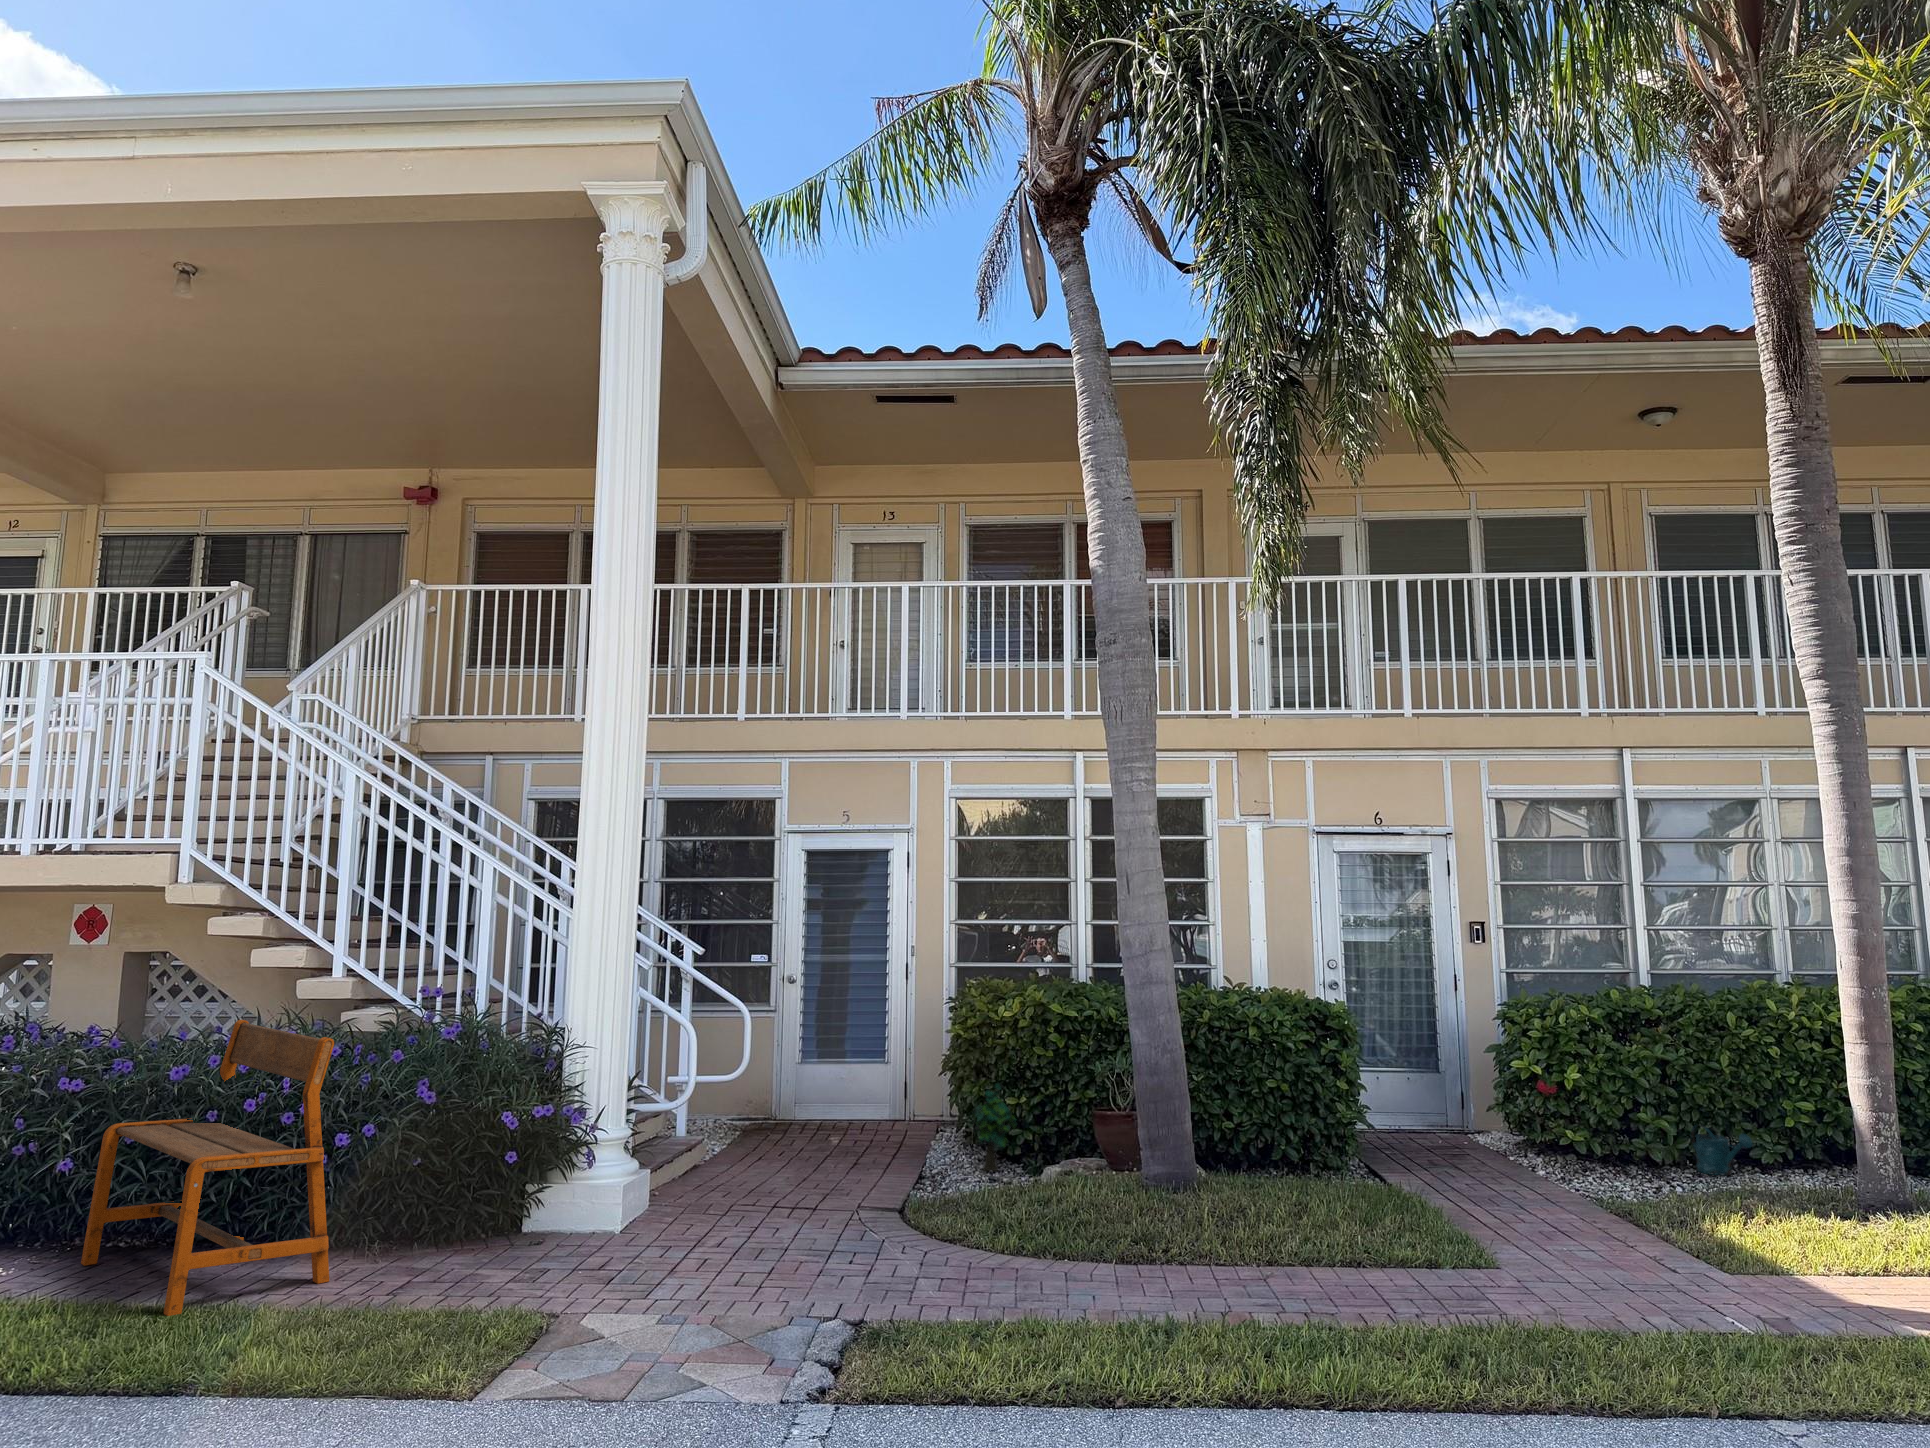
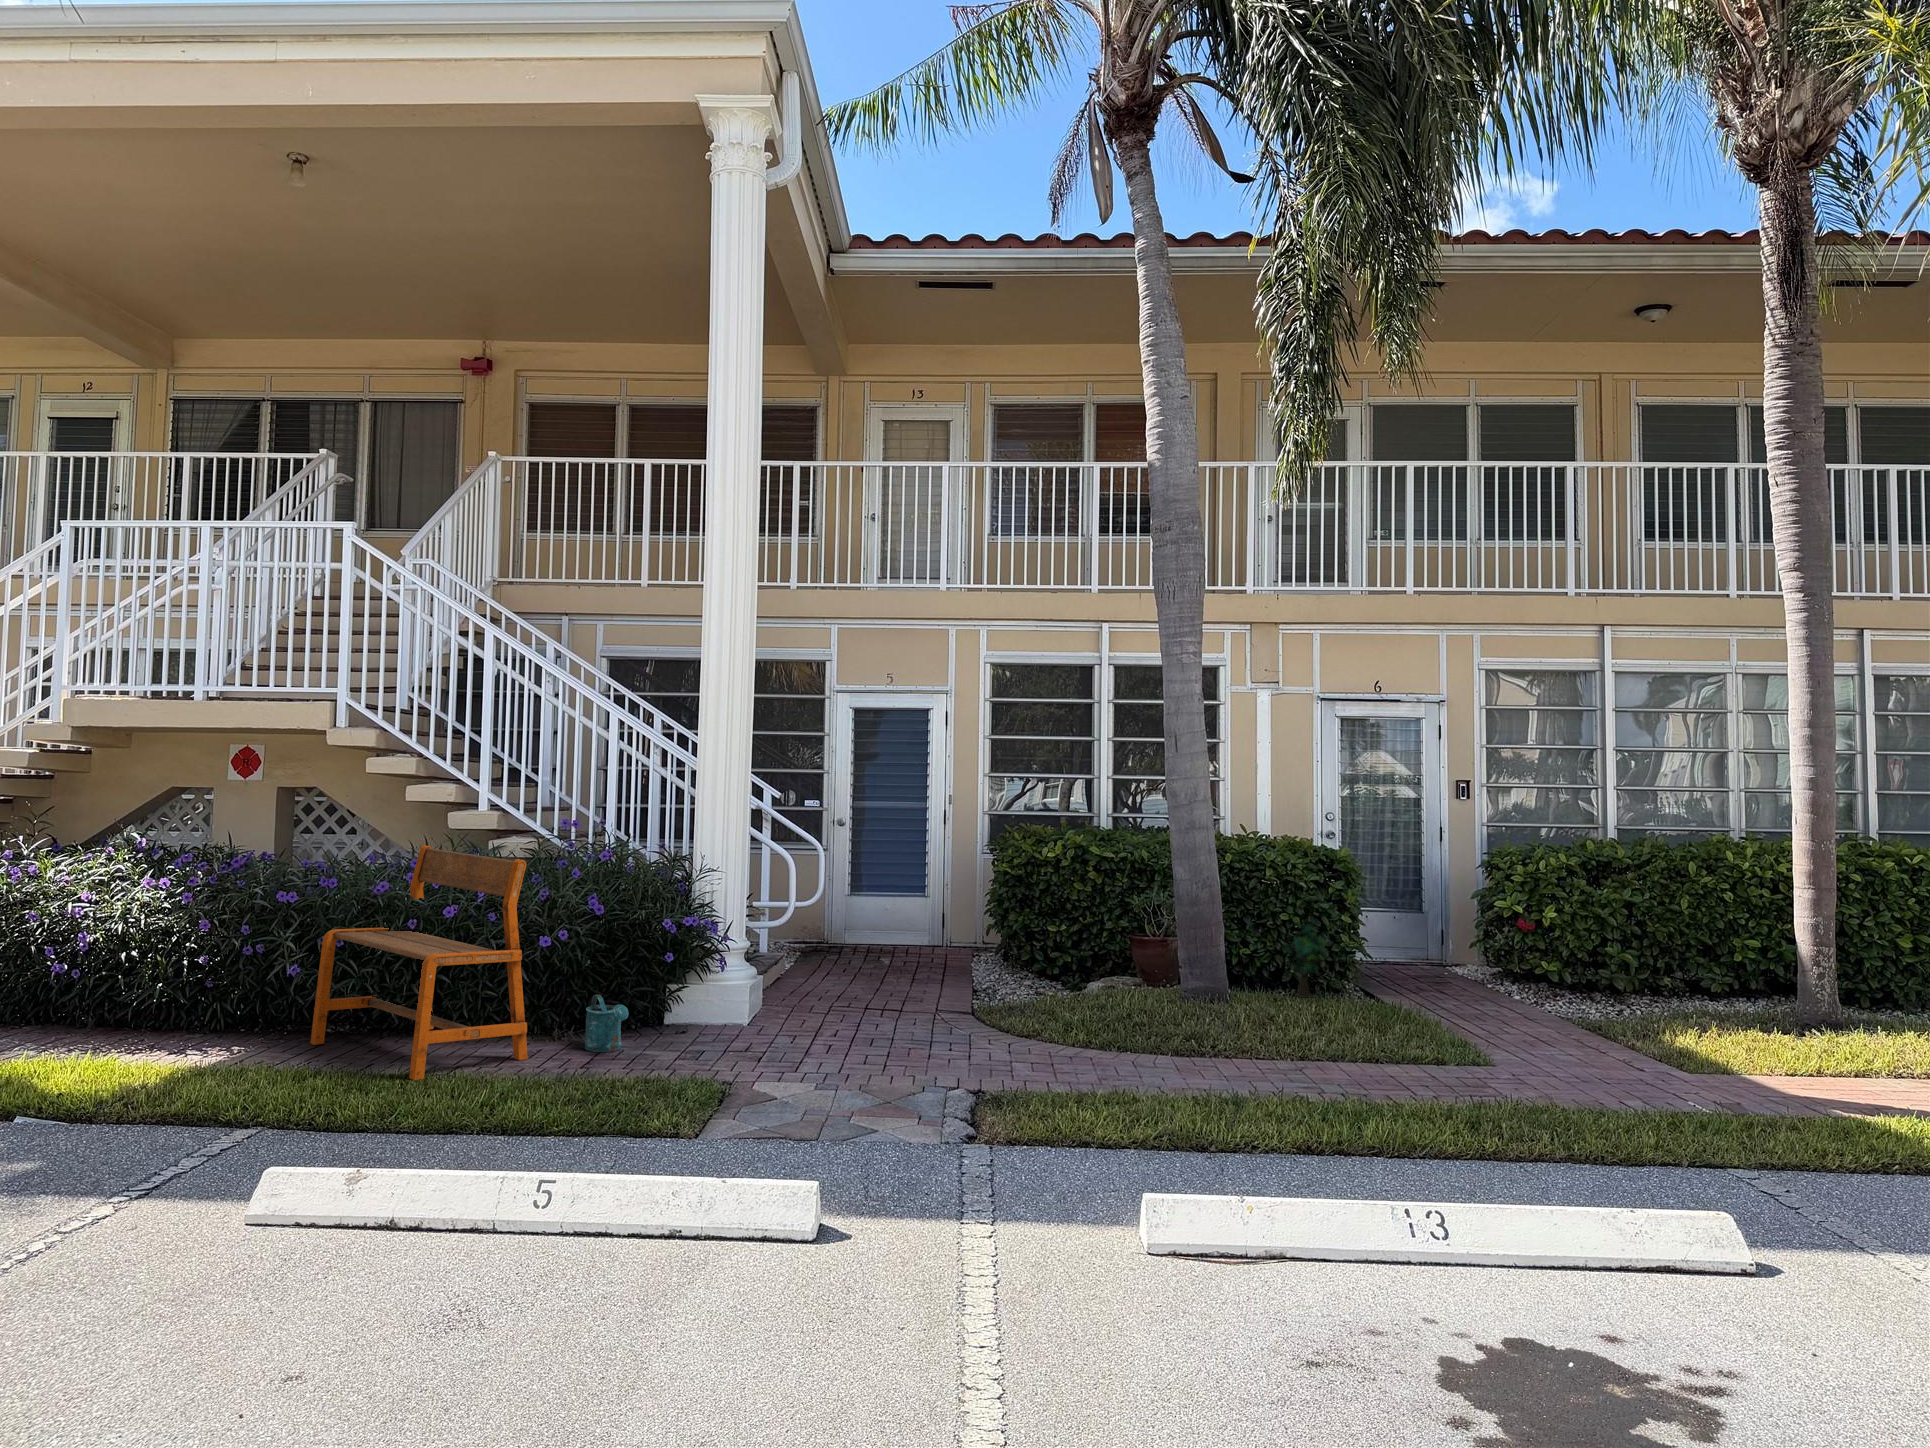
decorative plant: present [972,1083,1017,1171] -> present [1283,918,1328,998]
watering can: present [1691,1125,1752,1175] -> present [585,995,629,1052]

